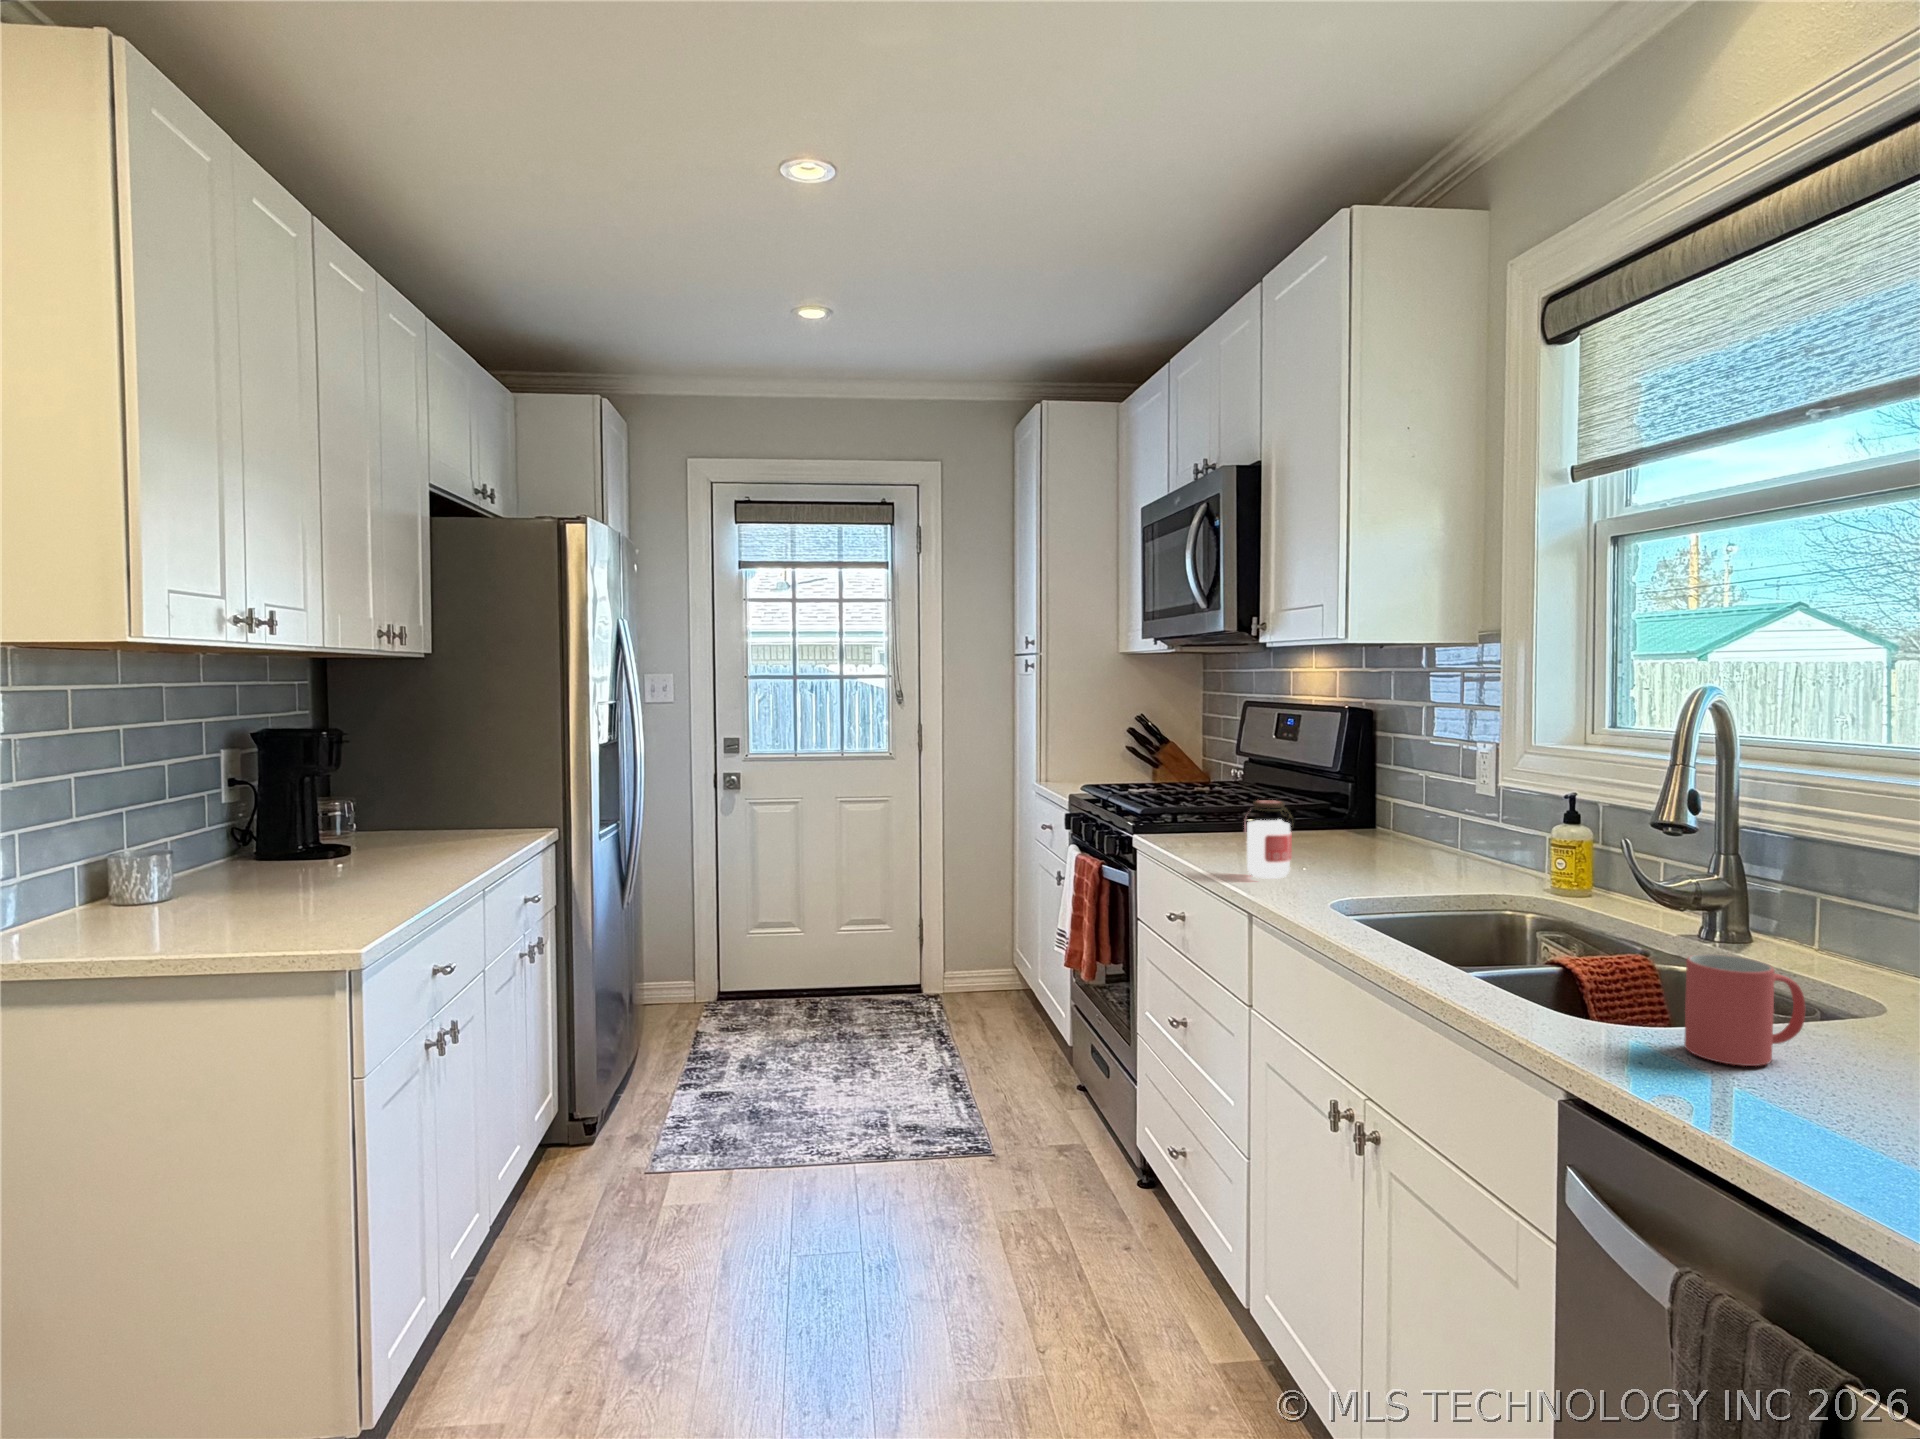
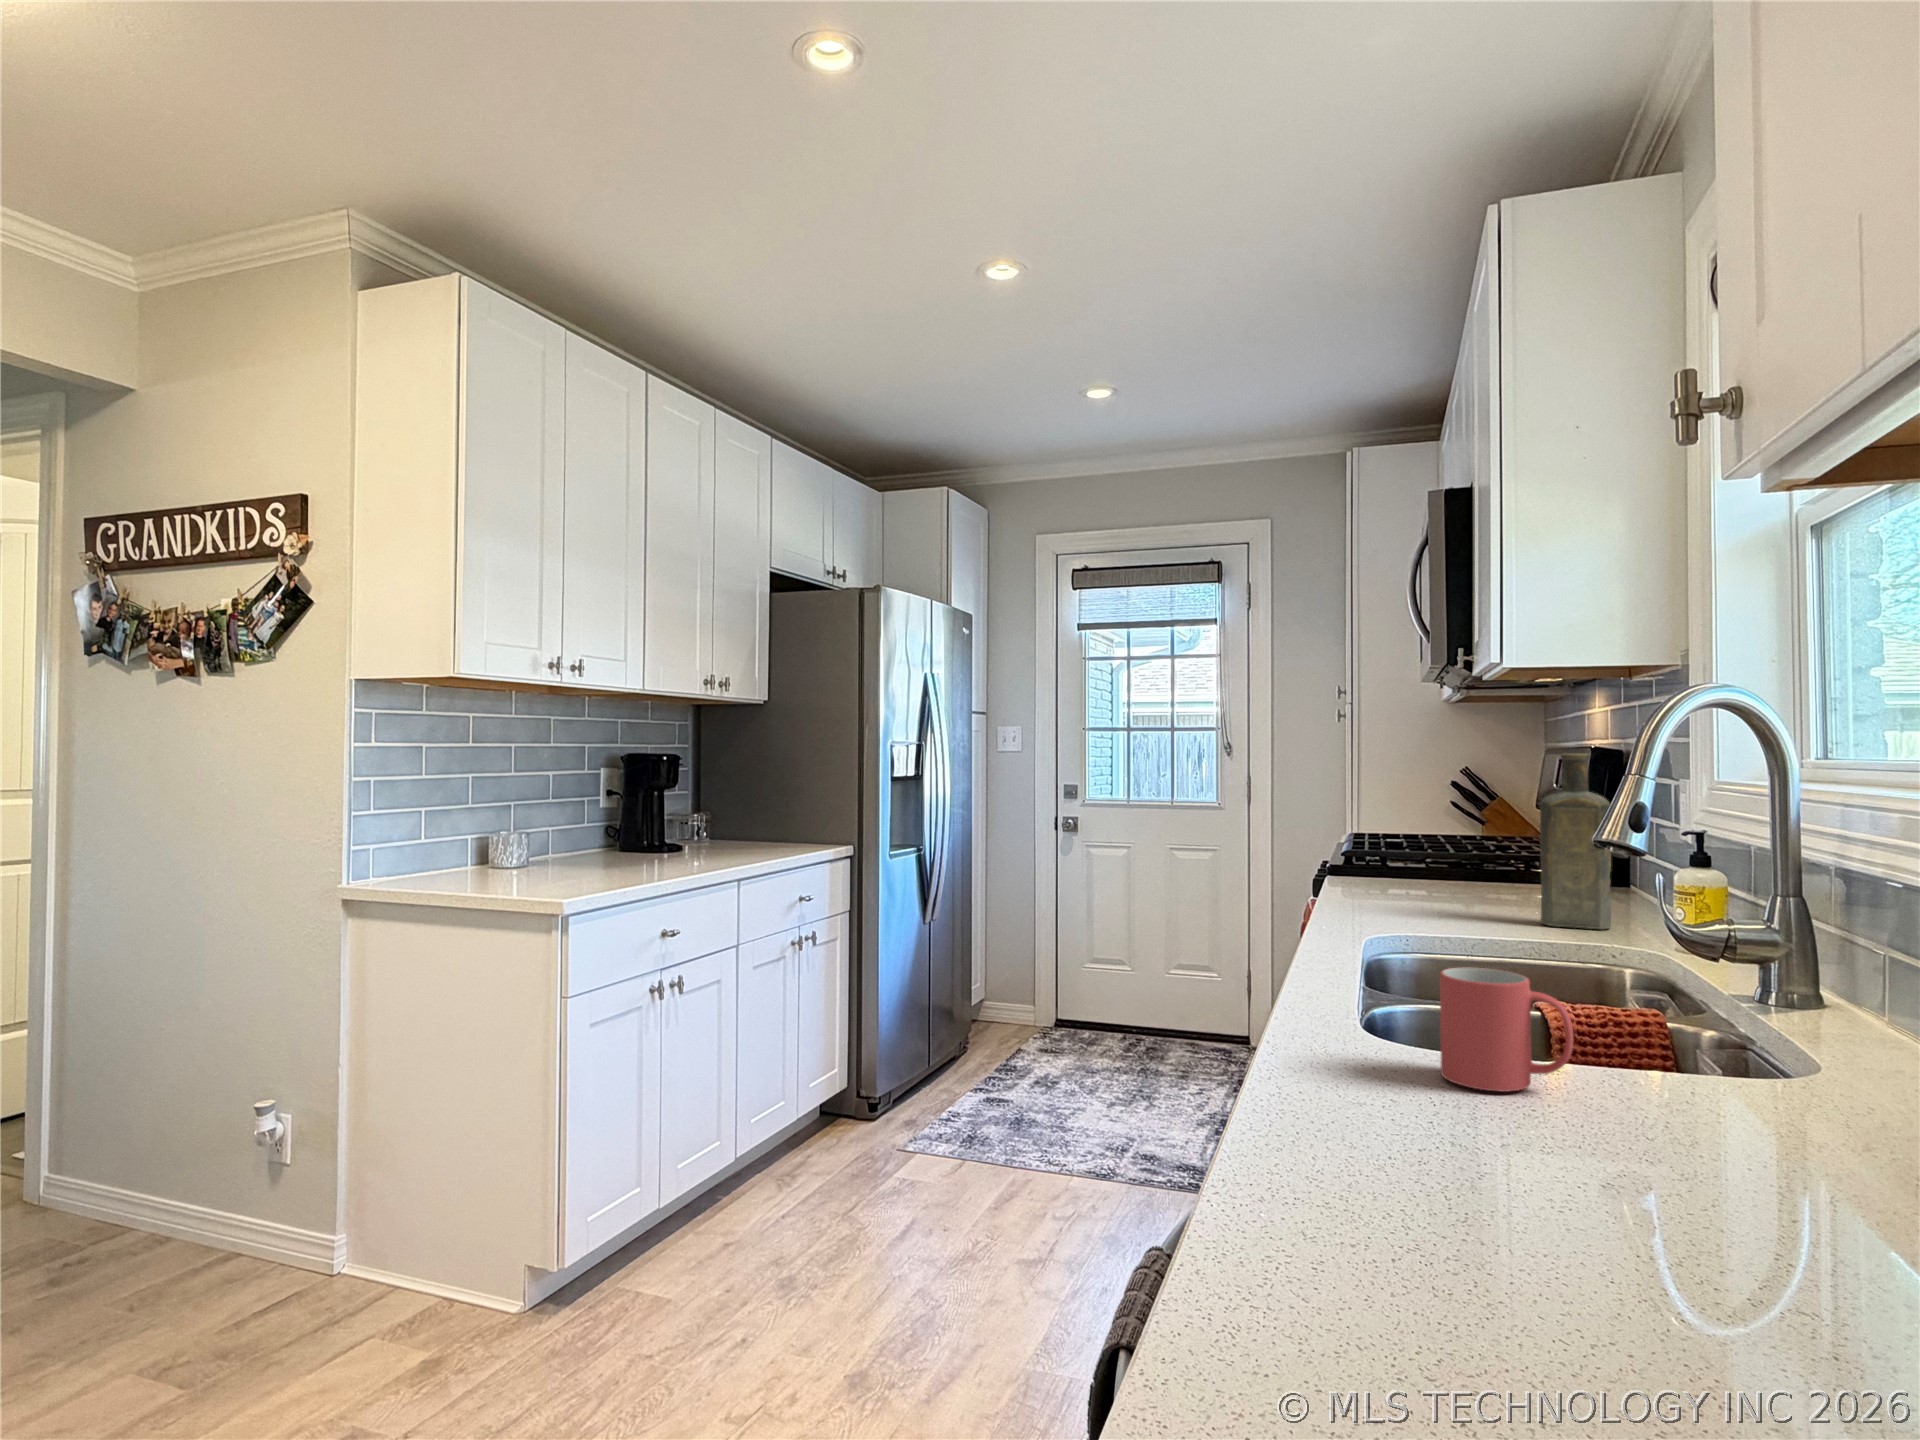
bottle: none [1383,723,1455,876] -> present [1540,753,1611,929]
jar: present [1244,800,1294,879] -> none [1350,832,1402,917]

